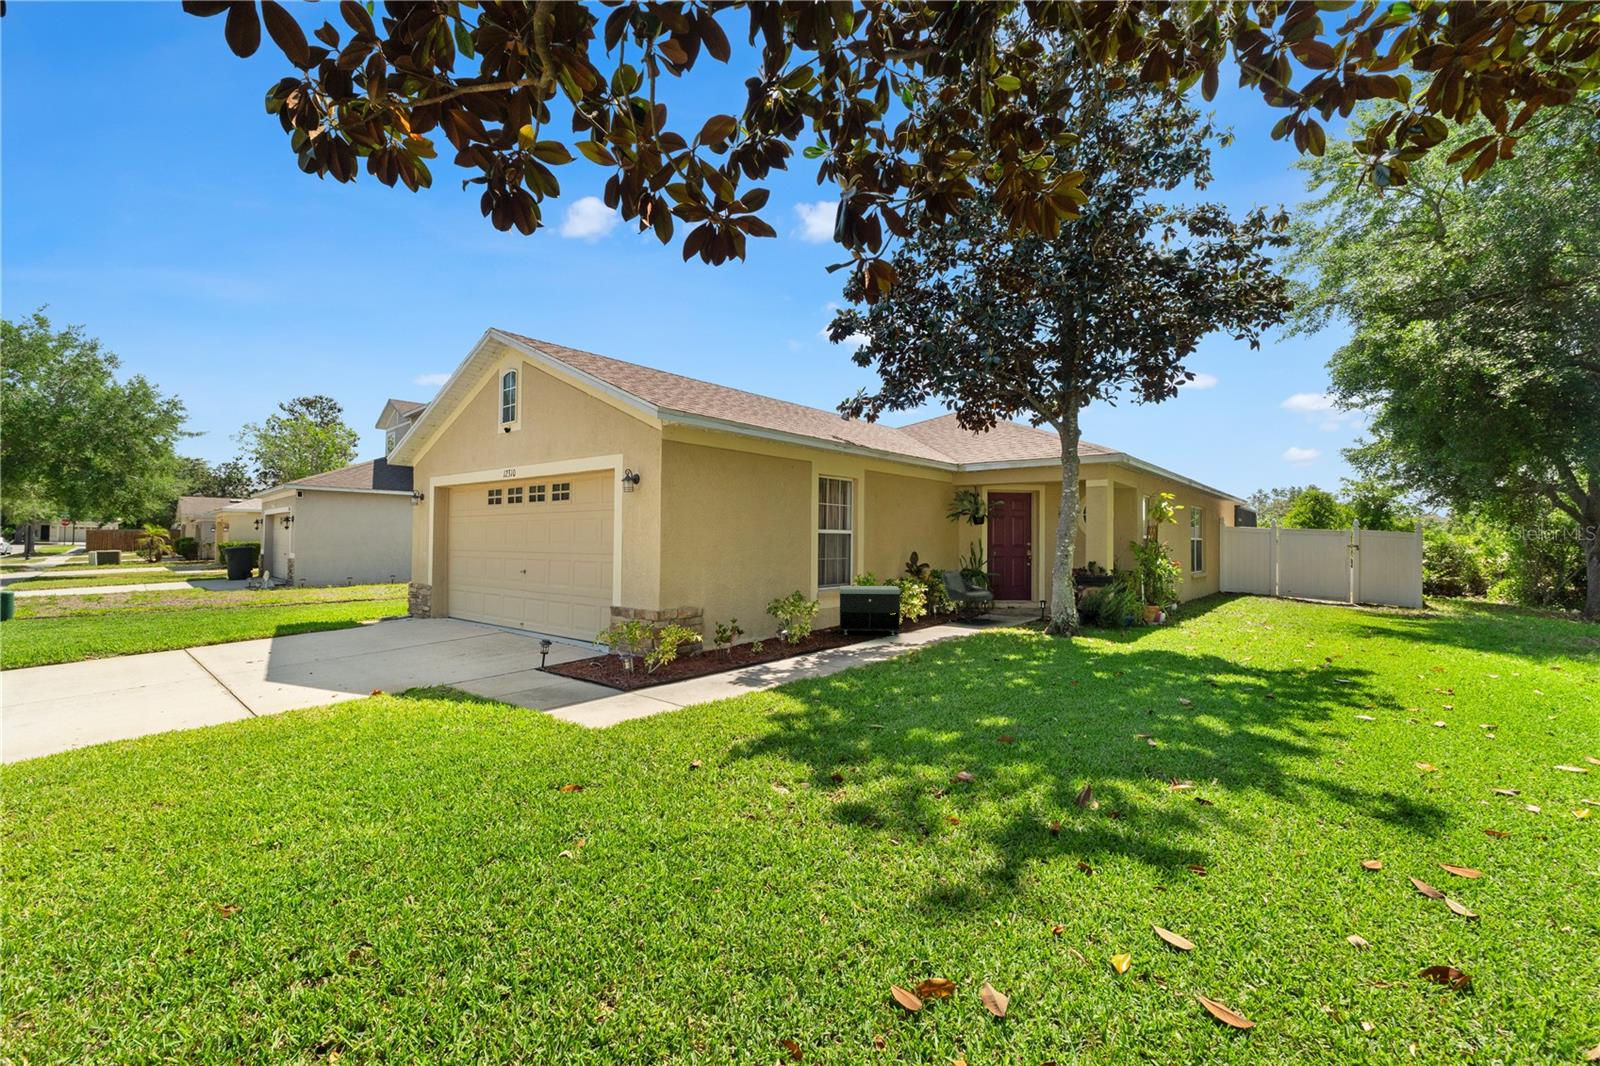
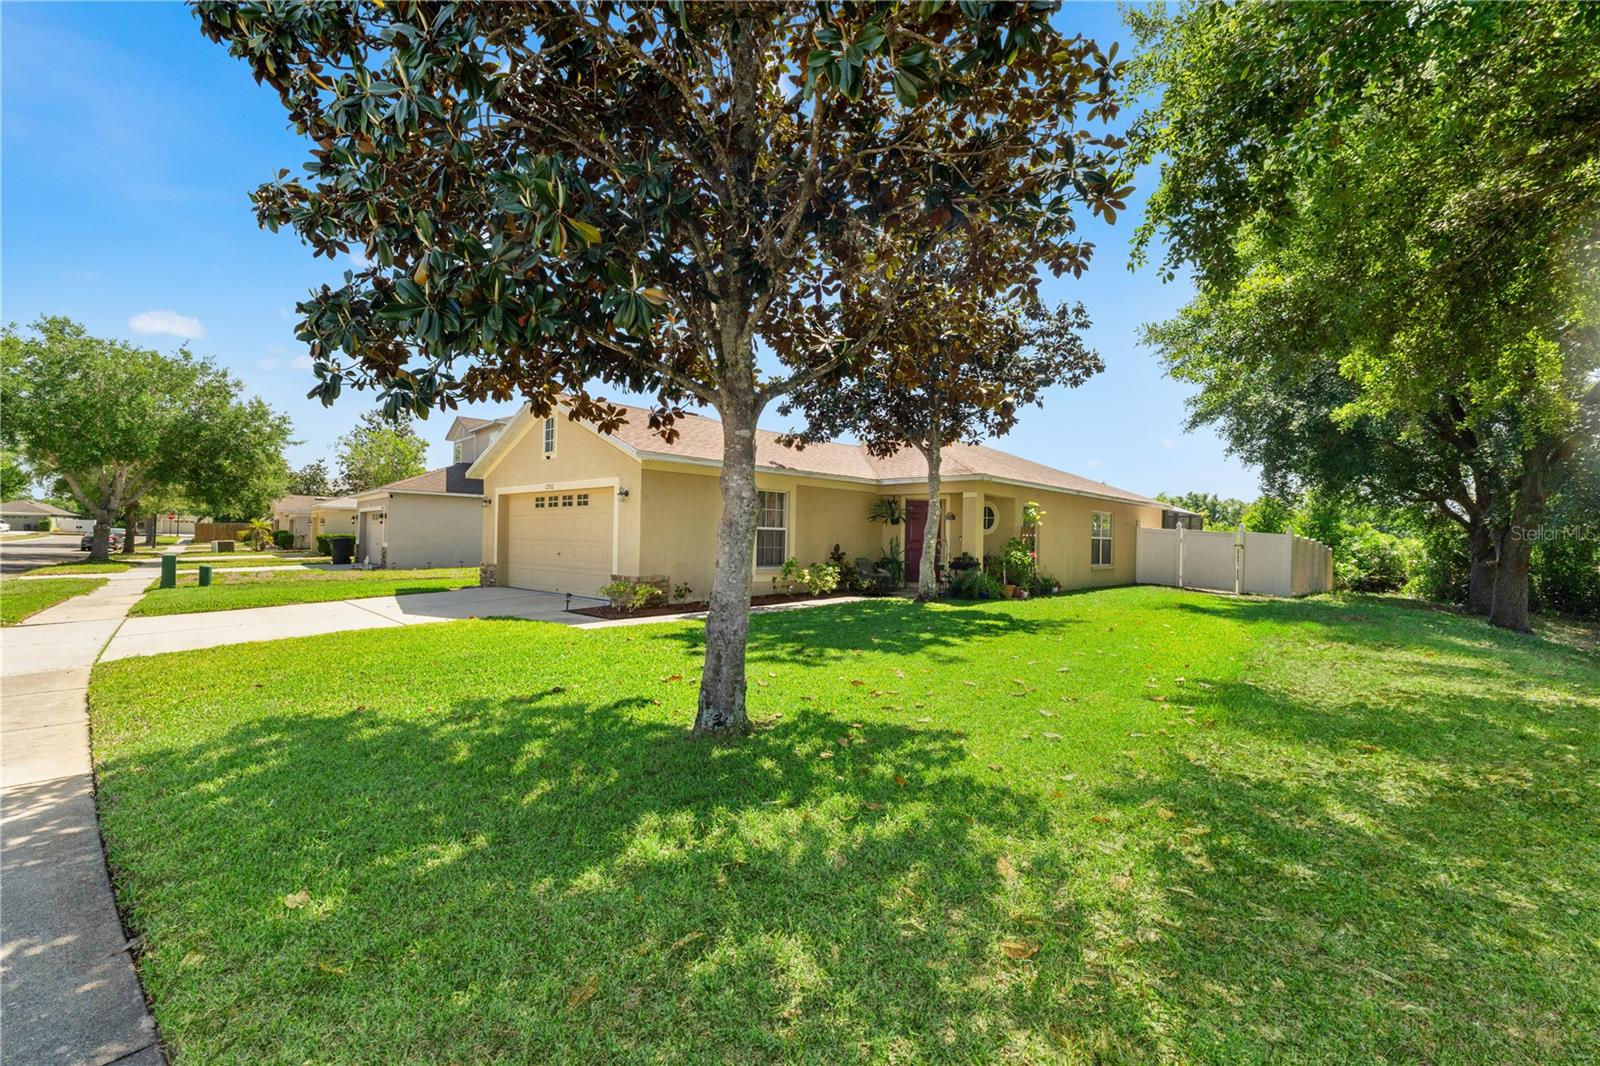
storage bench: present [840,586,900,635] -> none [769,566,813,600]

